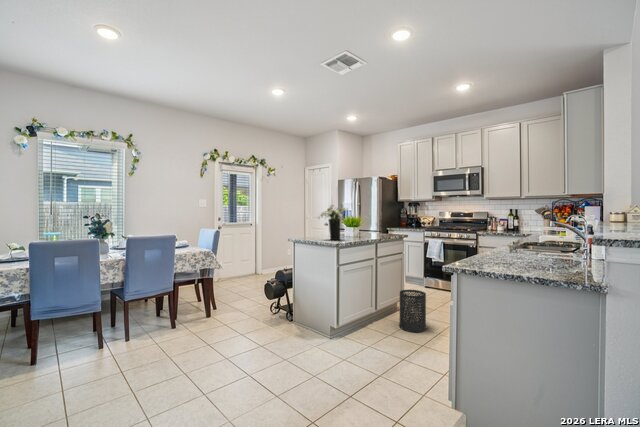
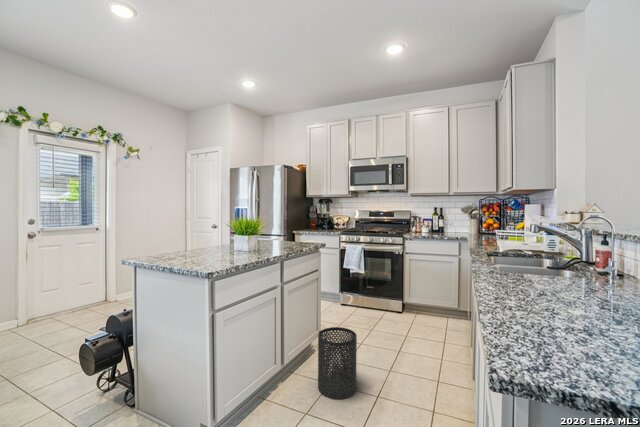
flower arrangement: present [318,205,348,240] -> none [175,197,235,262]

